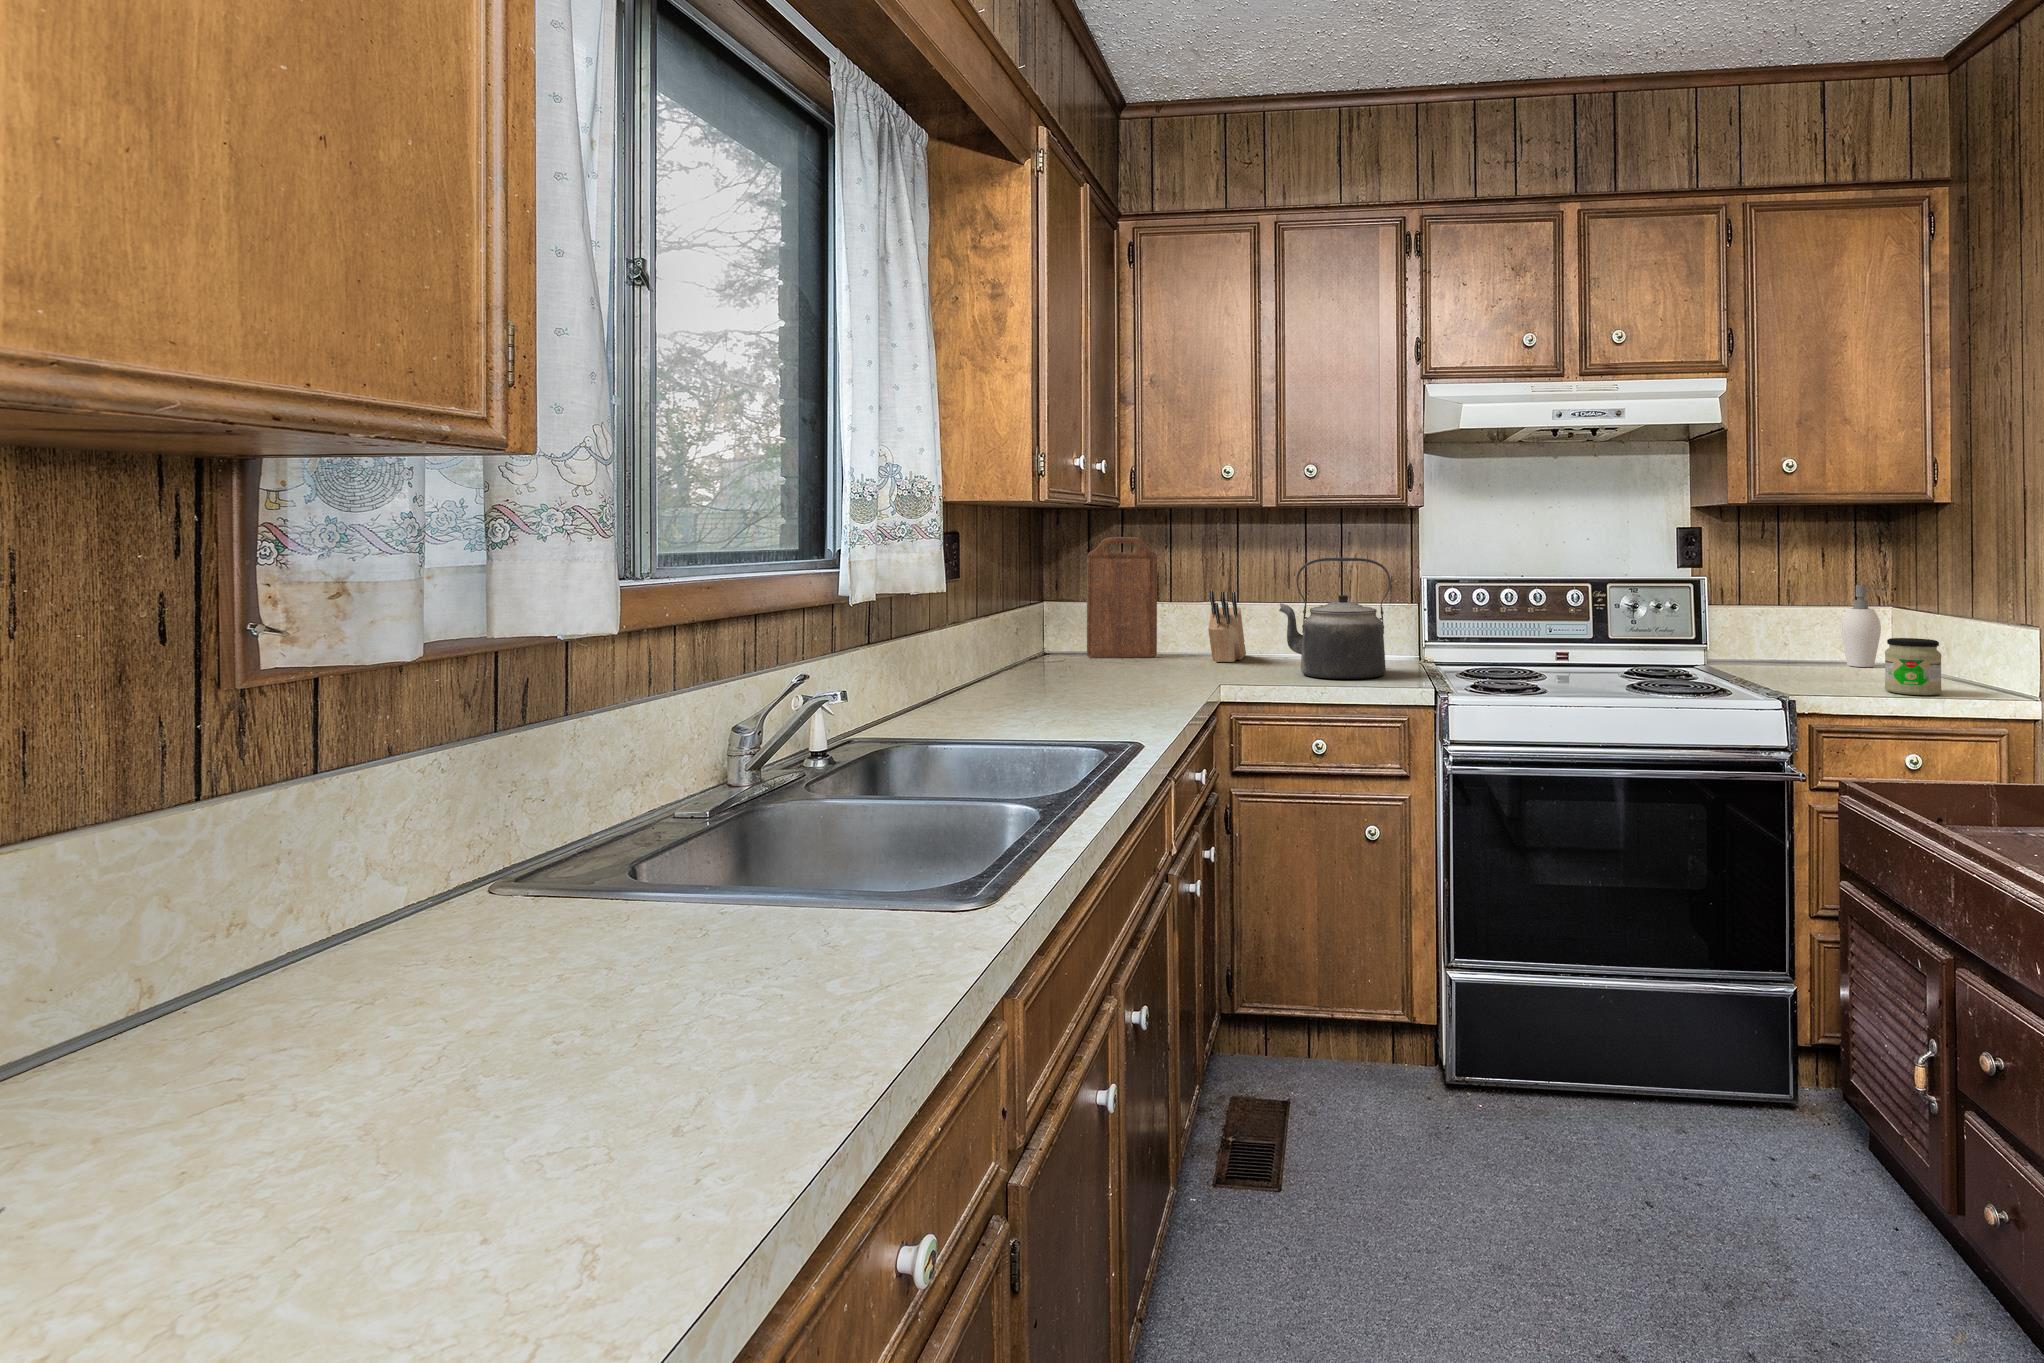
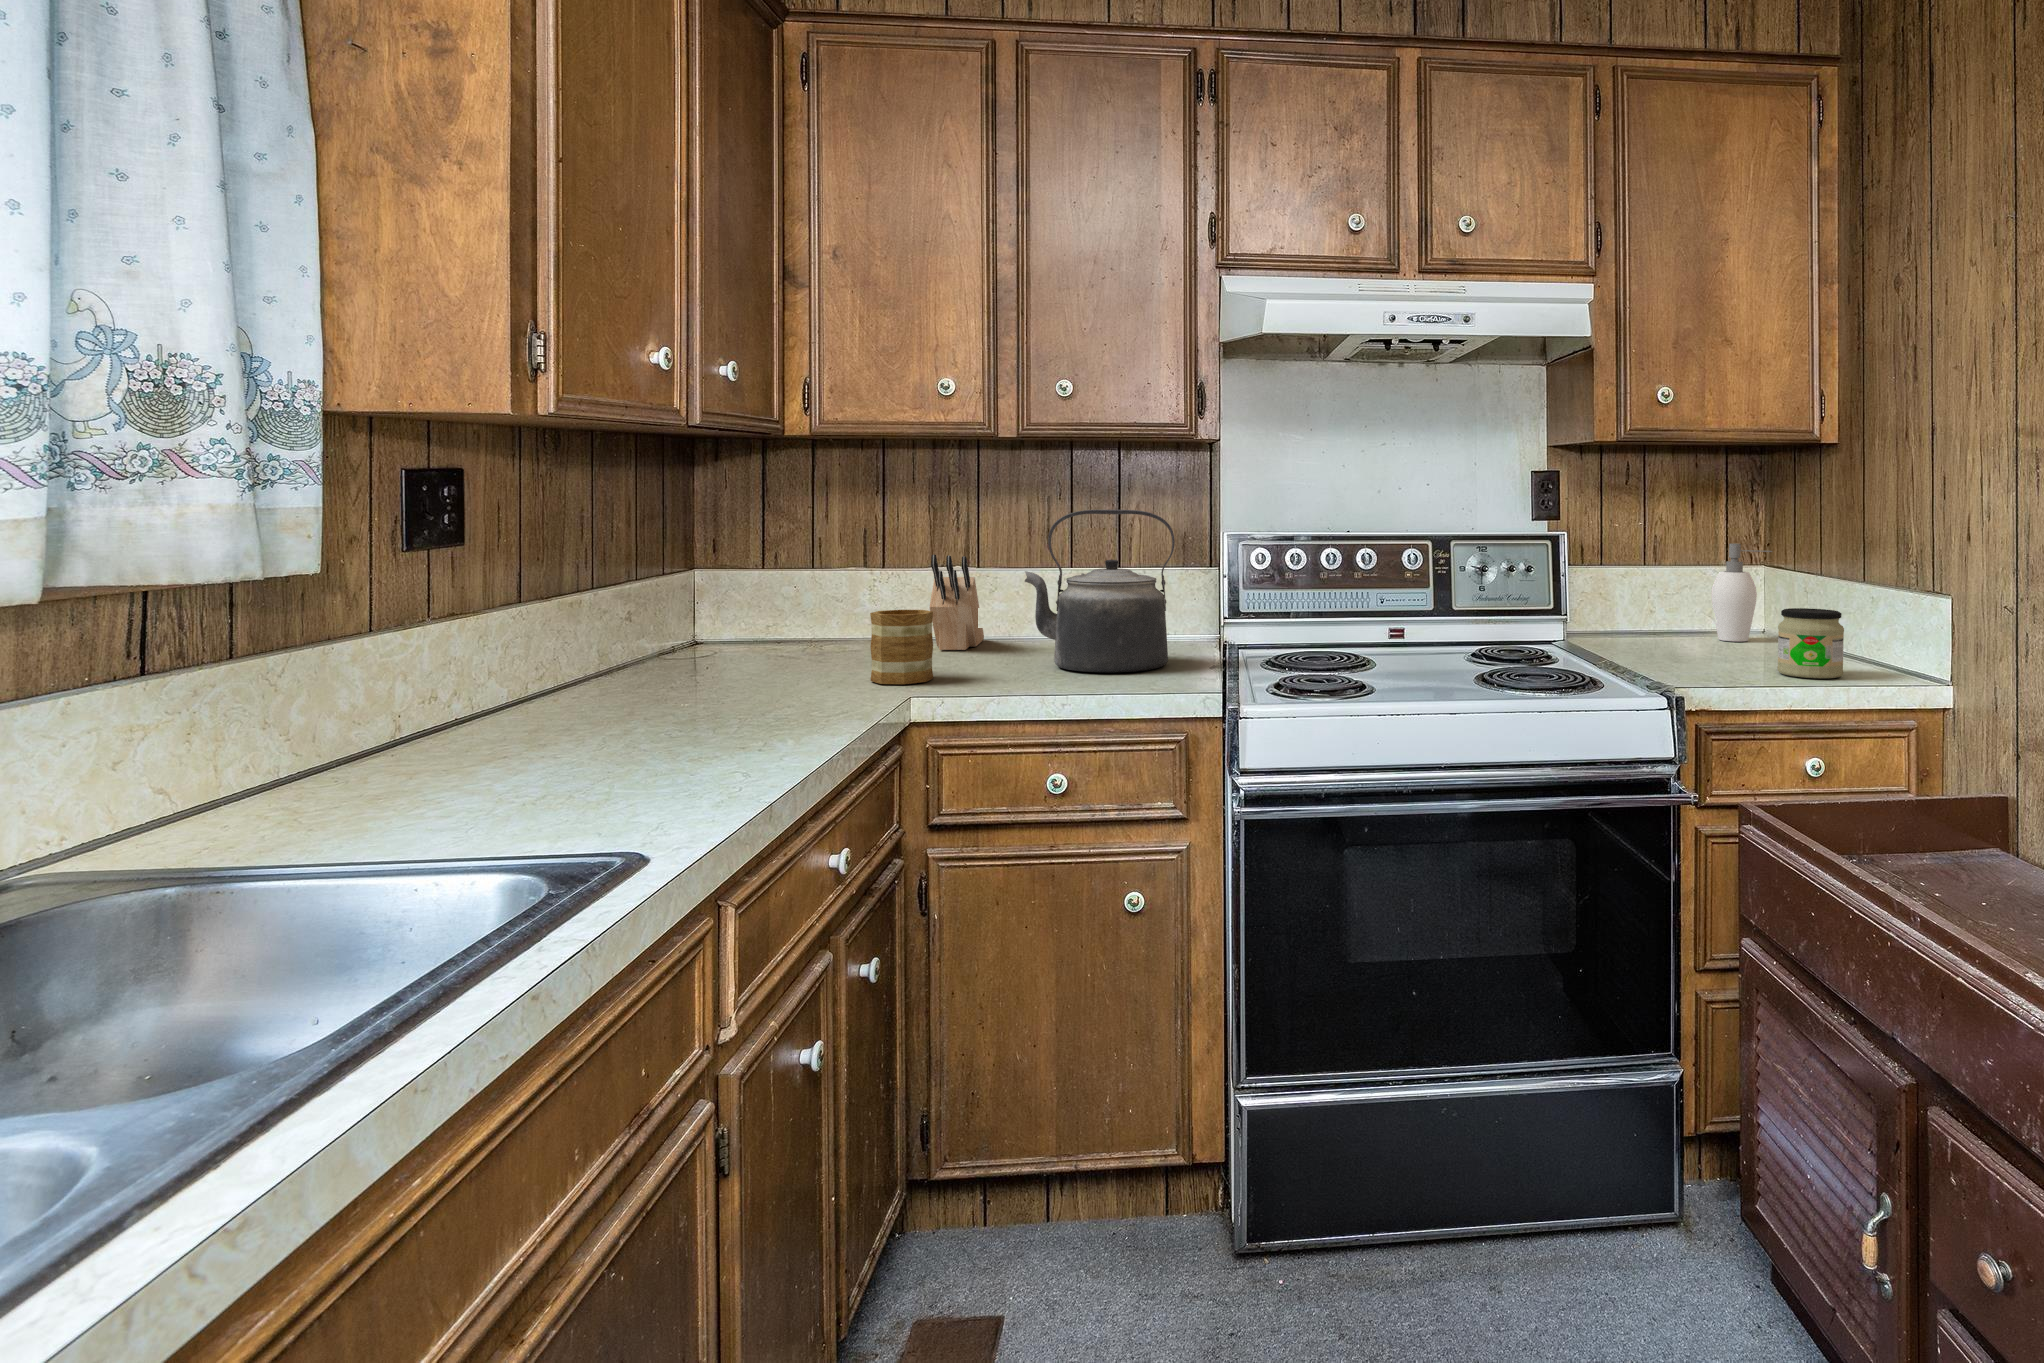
cutting board: present [1087,537,1157,657] -> none [759,482,860,646]
mug: none [1172,630,1215,683] -> present [870,610,933,684]

